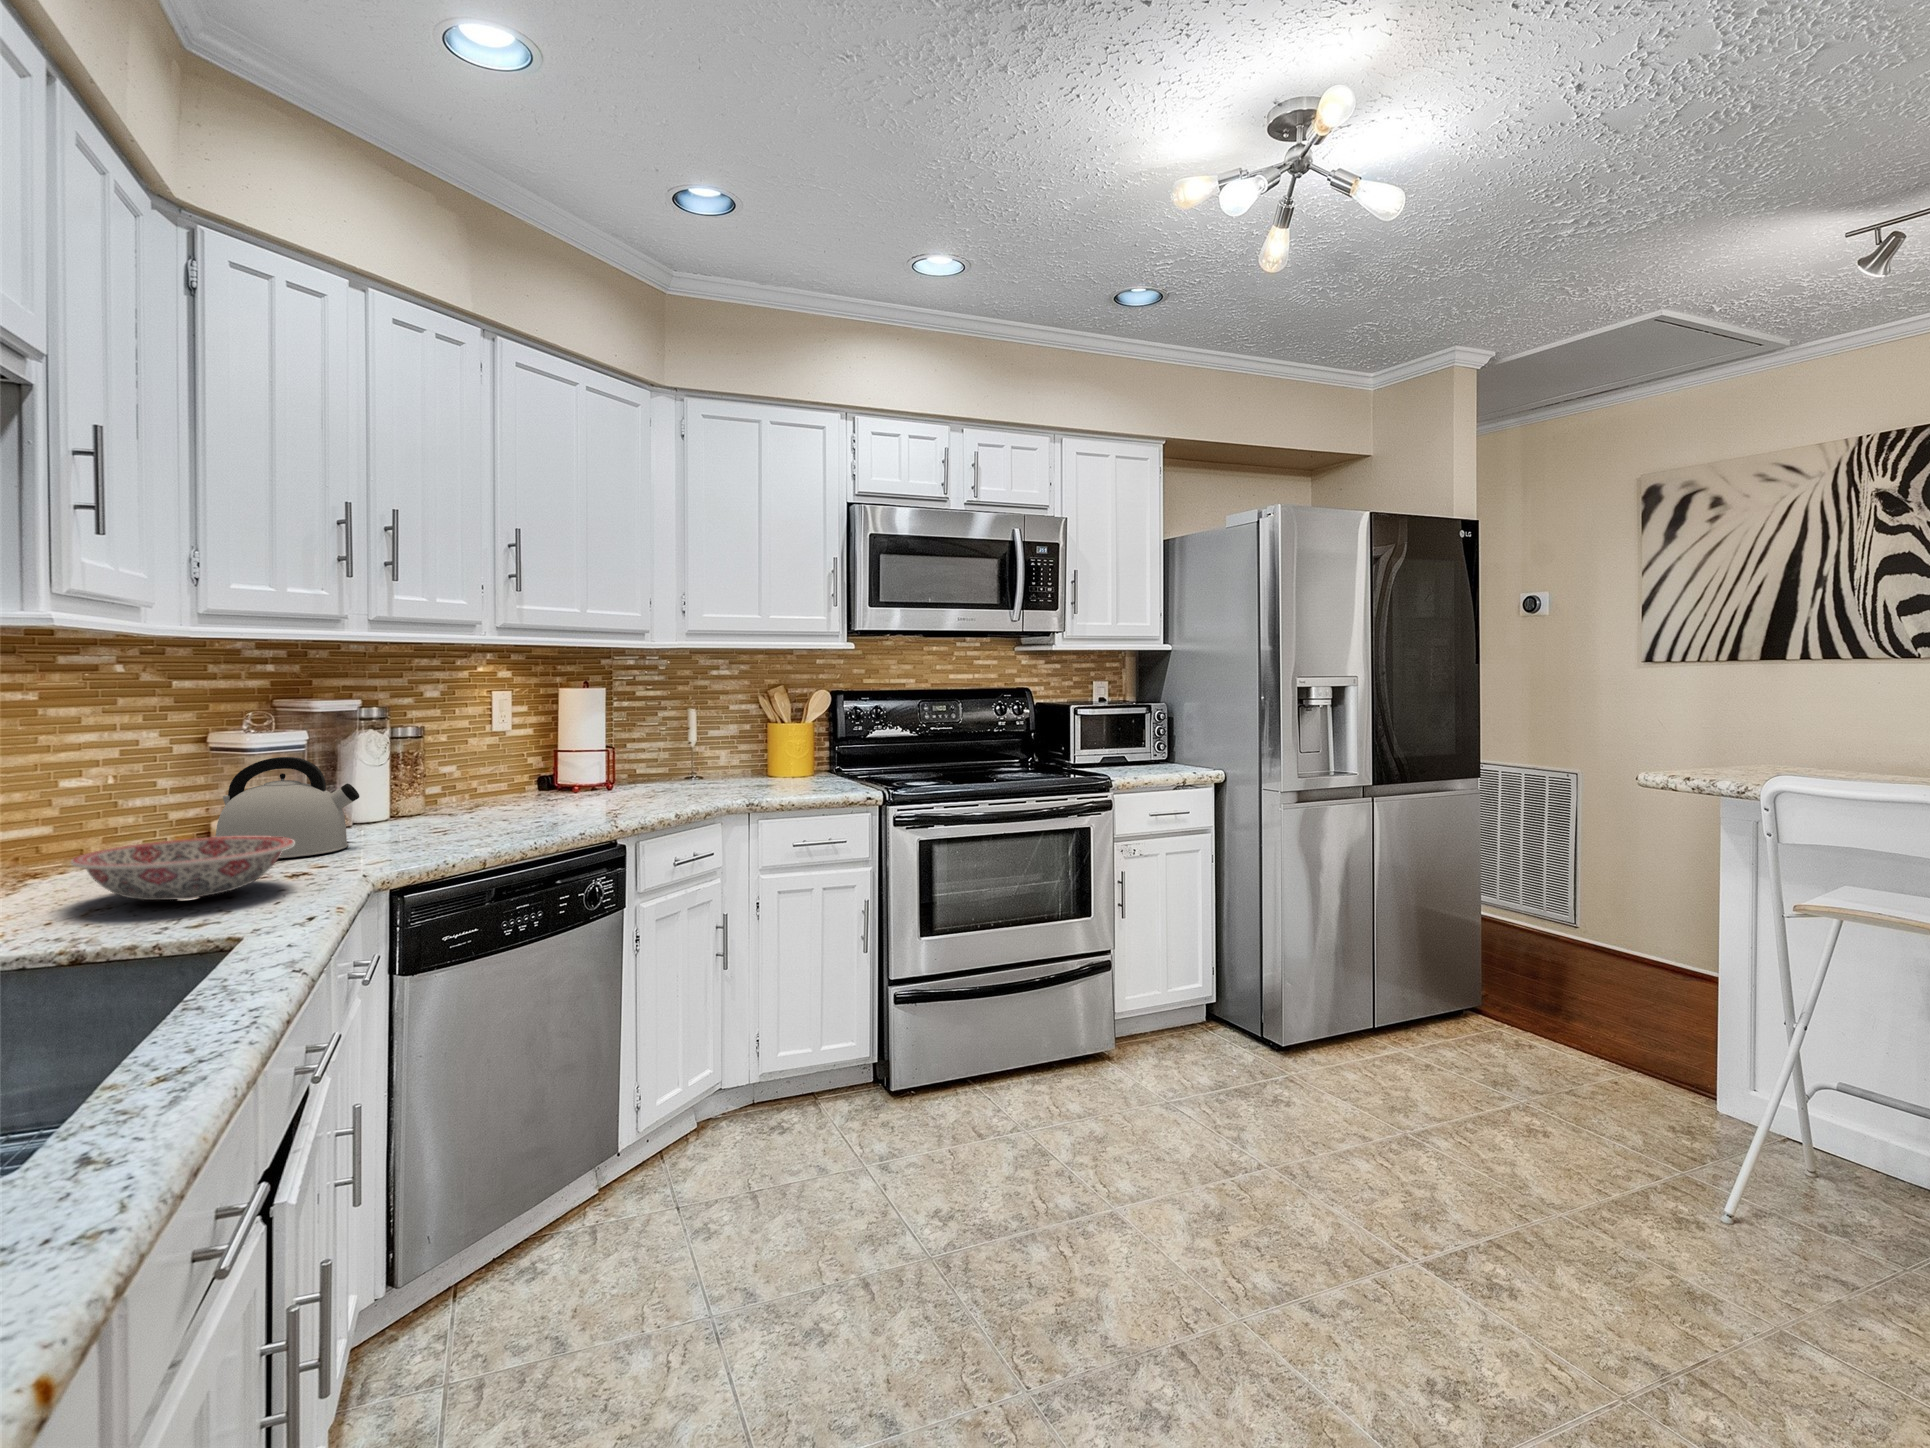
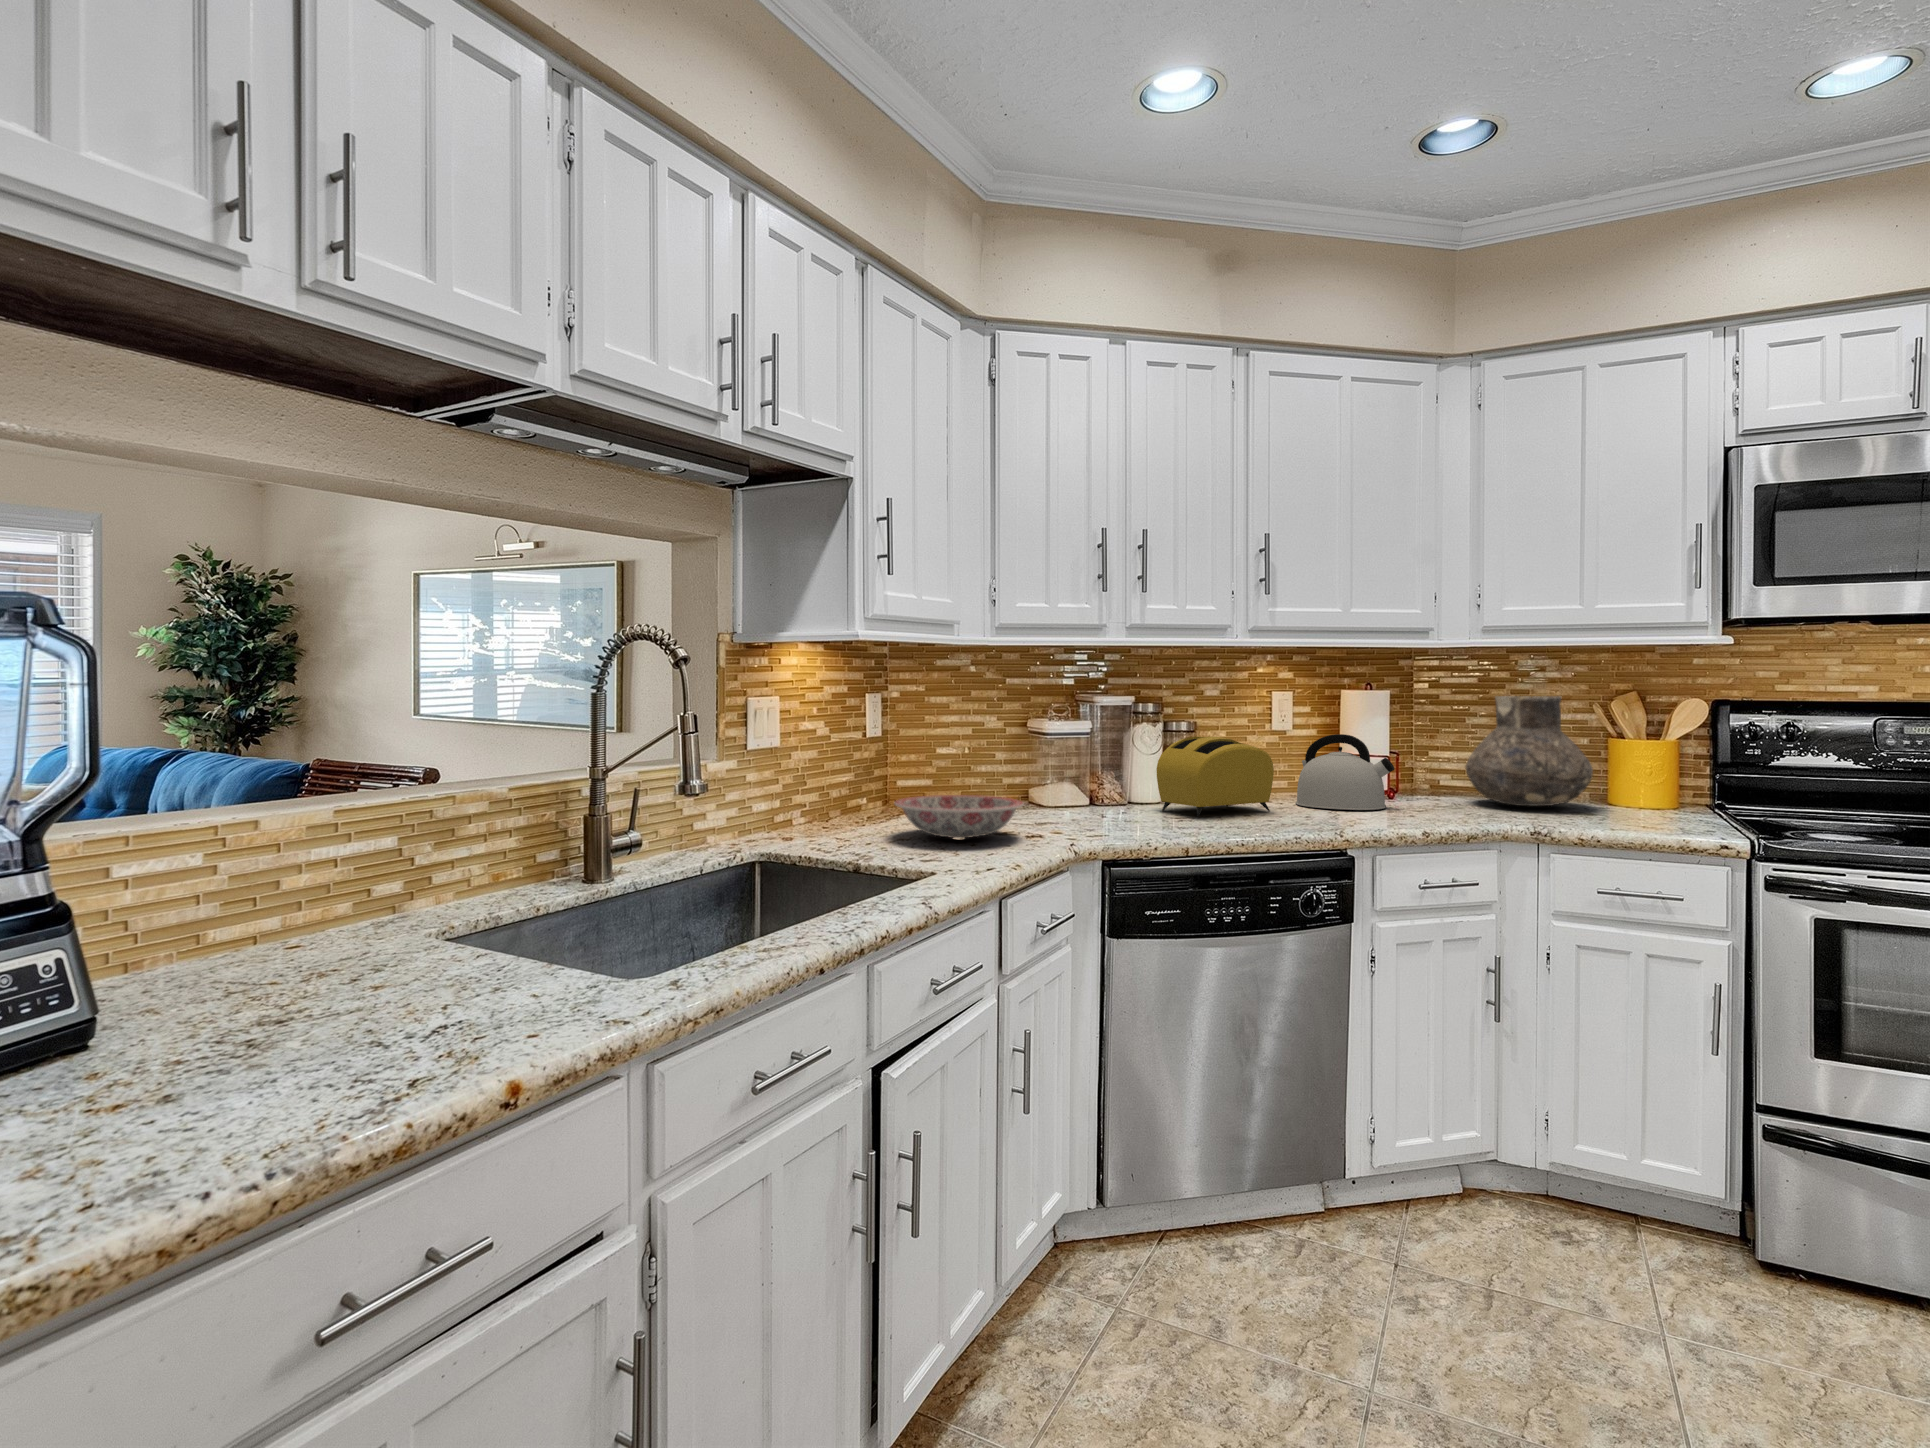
vase: none [676,692,772,786] -> present [1466,696,1593,806]
toaster: none [401,742,530,830] -> present [1157,737,1274,816]
kettle: present [216,757,359,858] -> present [1296,734,1395,810]

